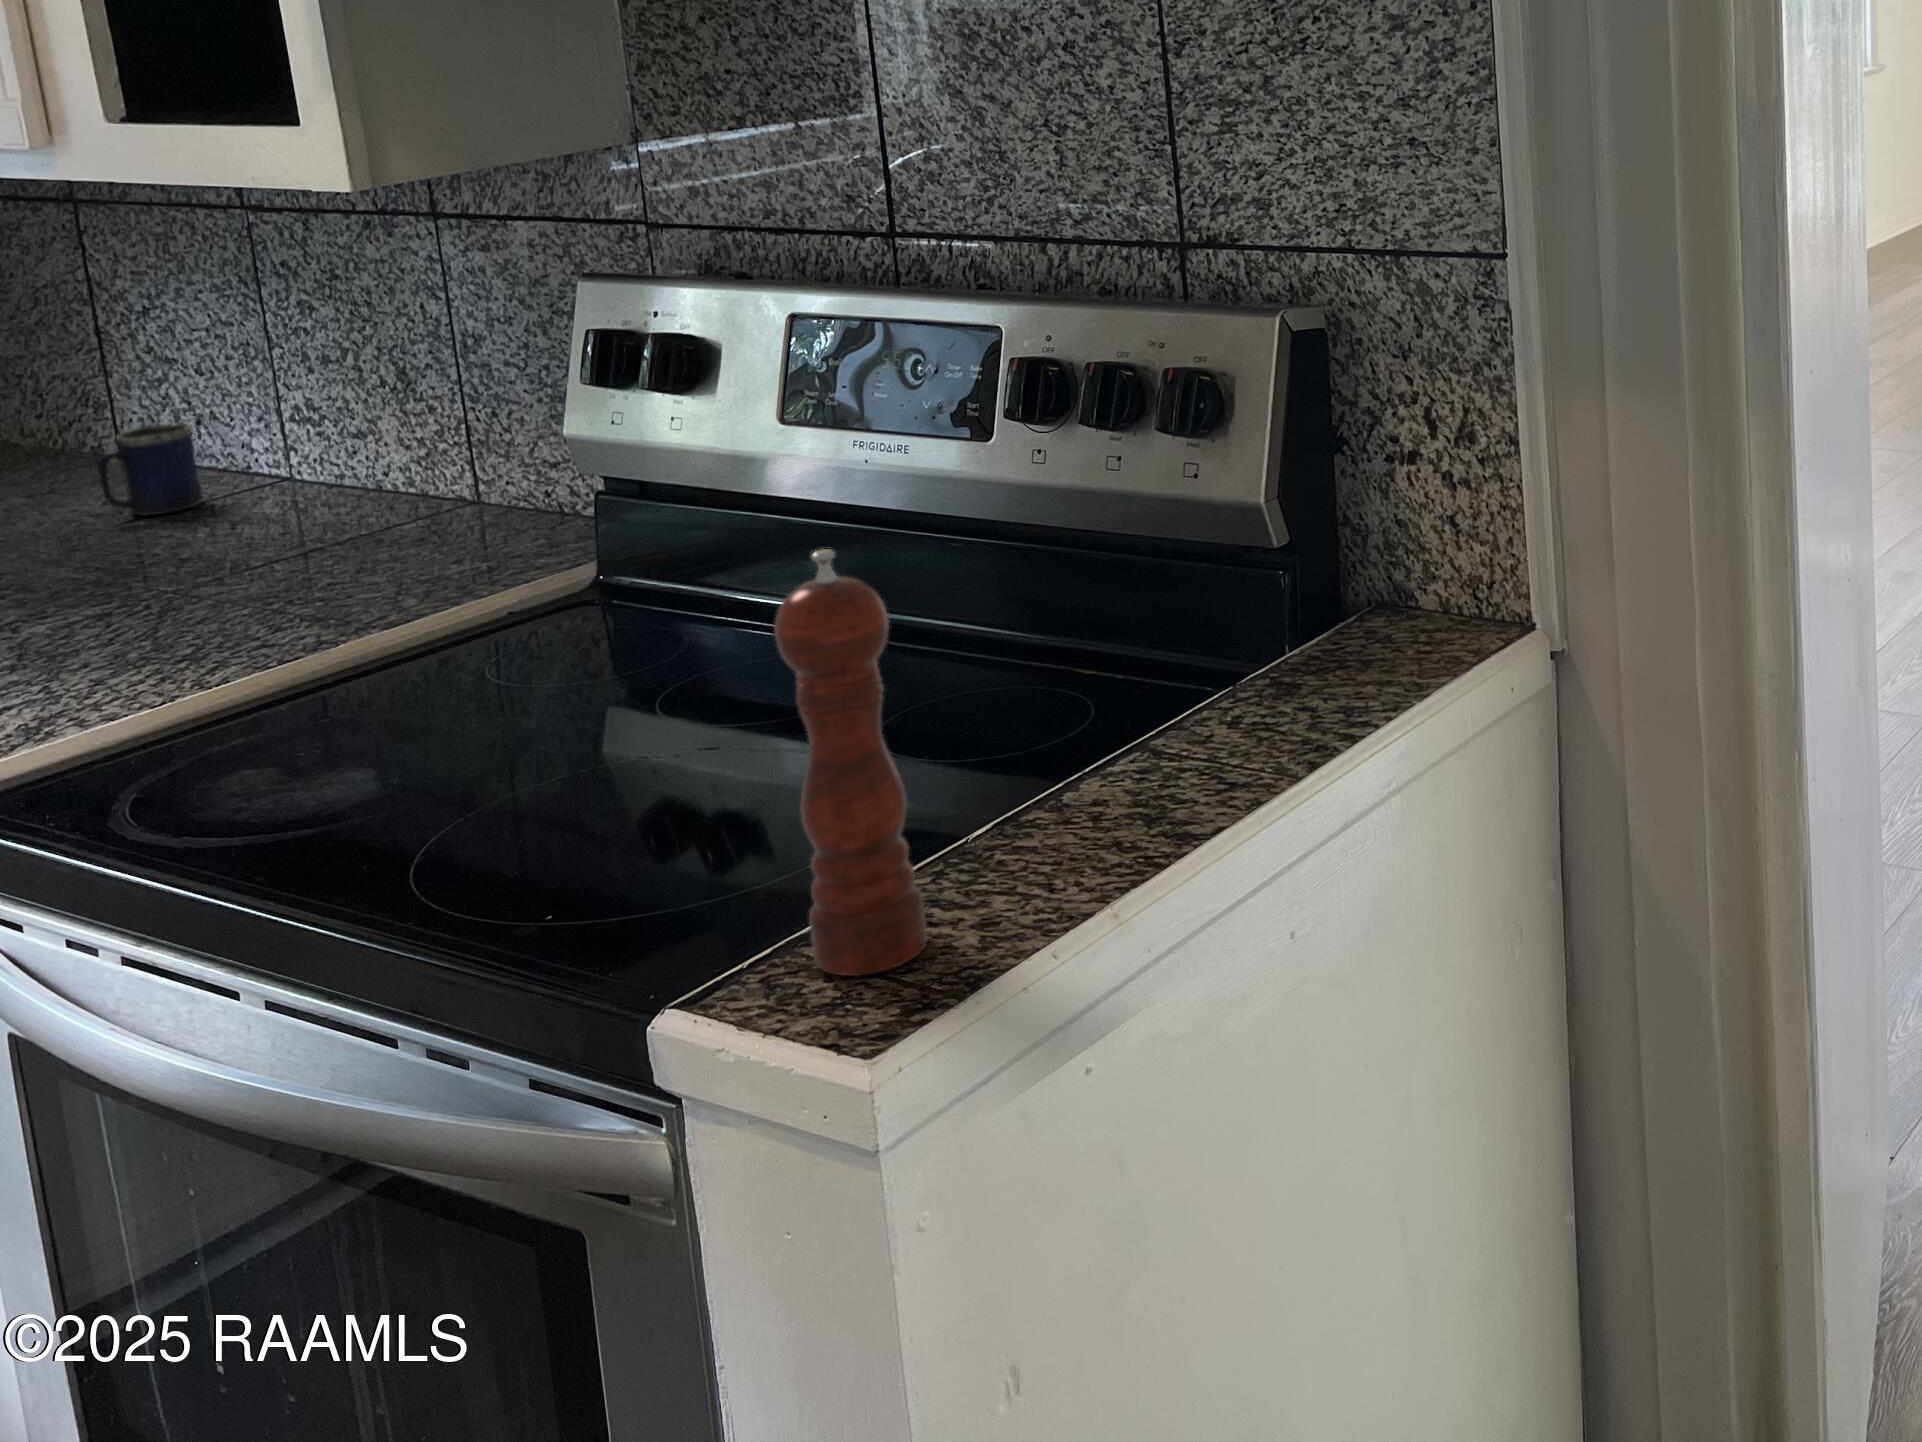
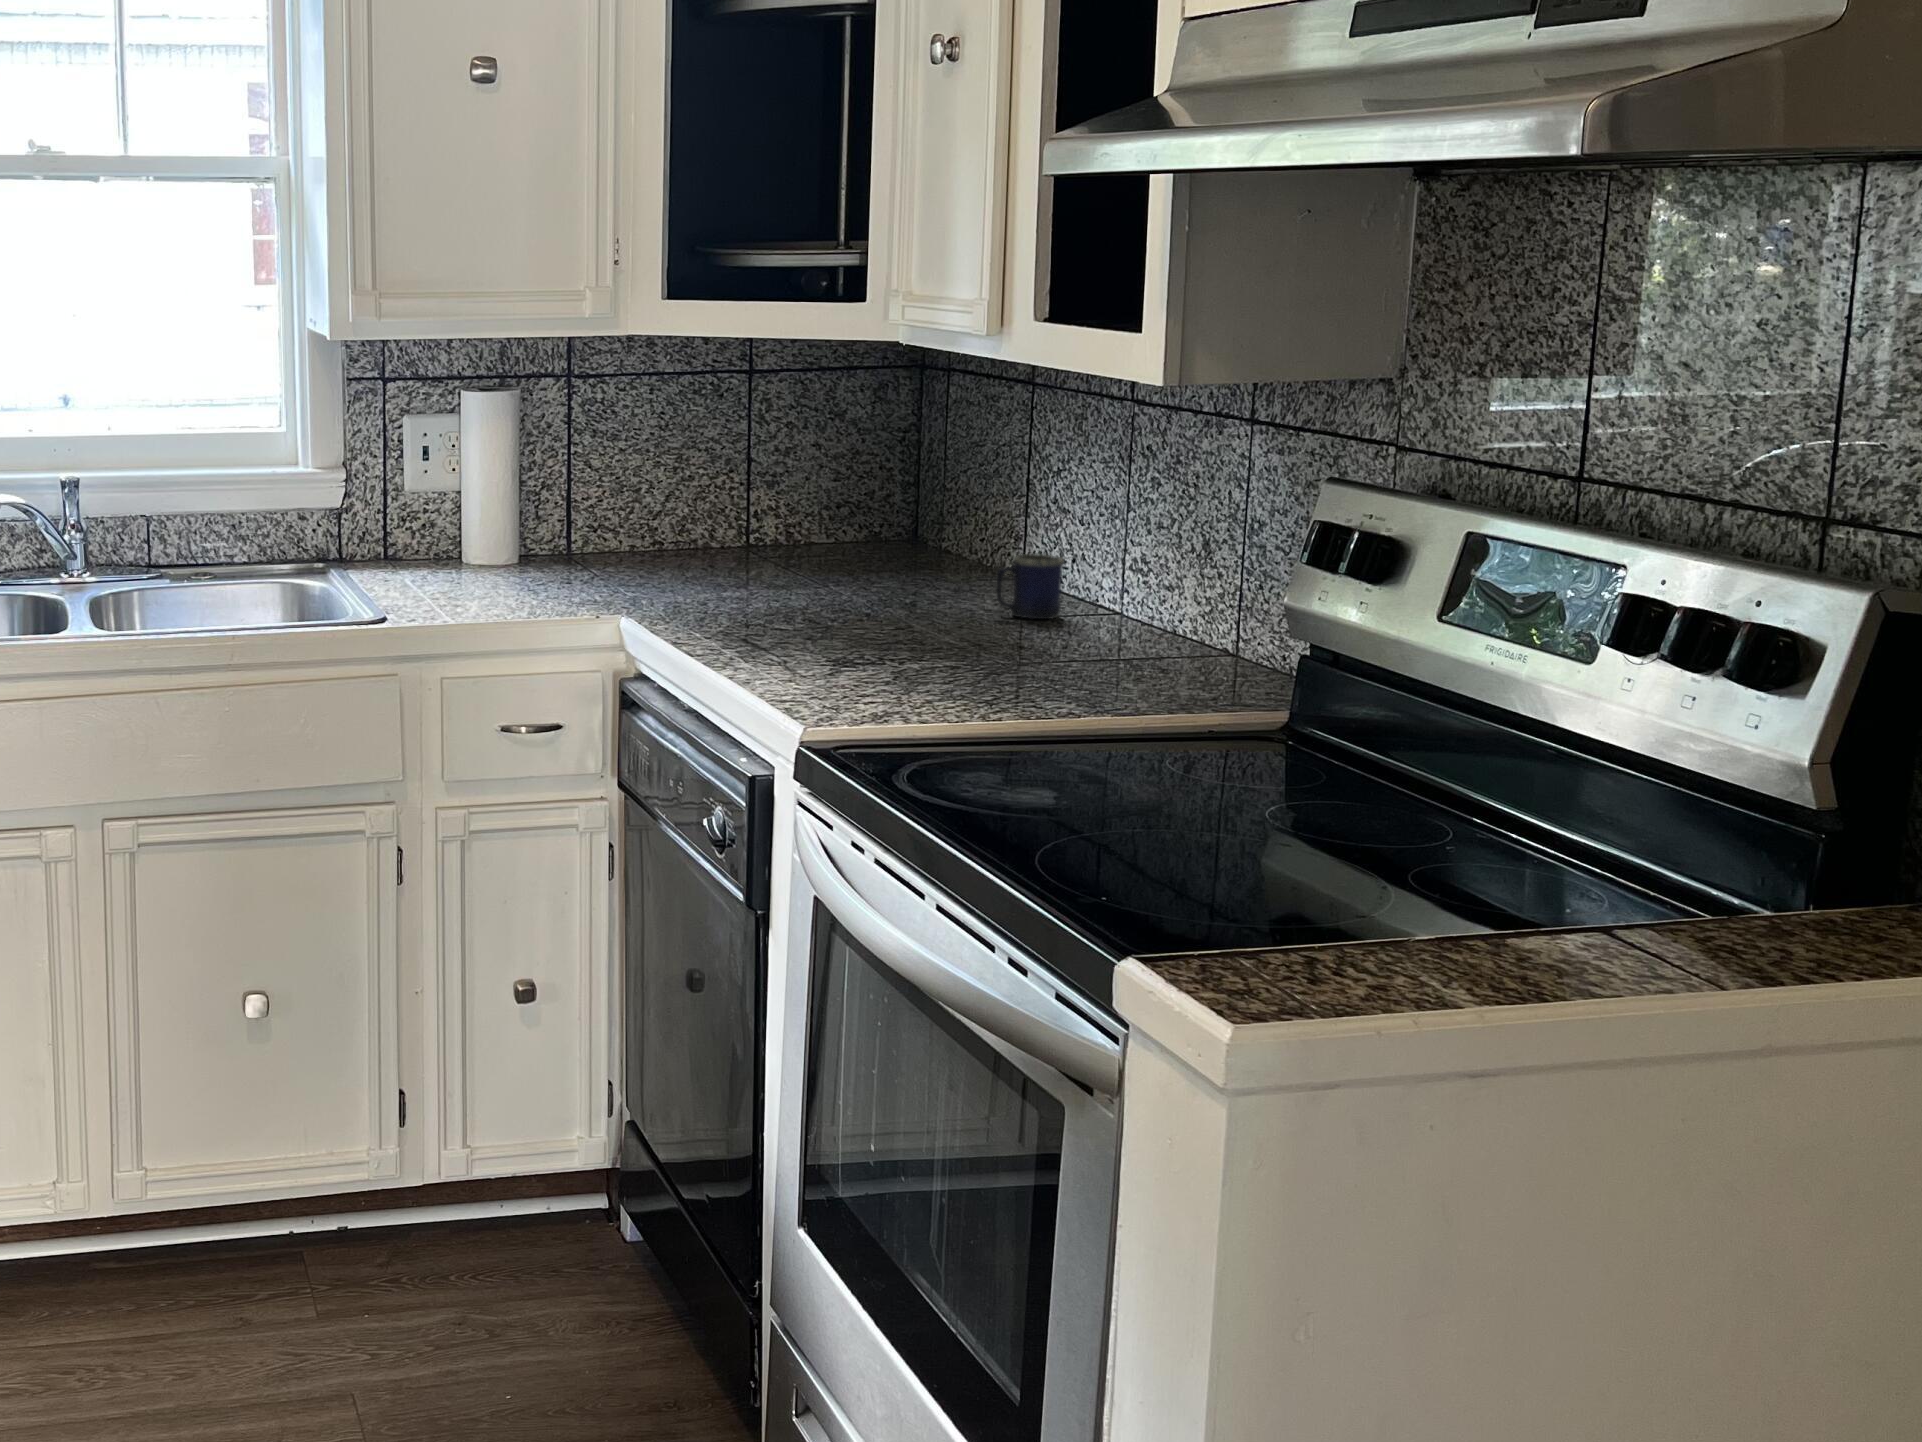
pepper mill: present [774,549,928,976] -> none [1249,665,1356,991]

